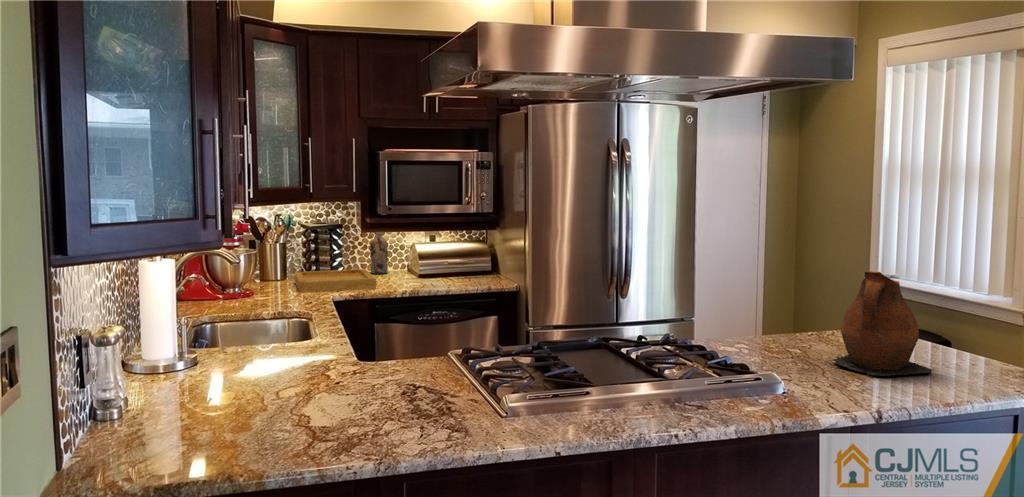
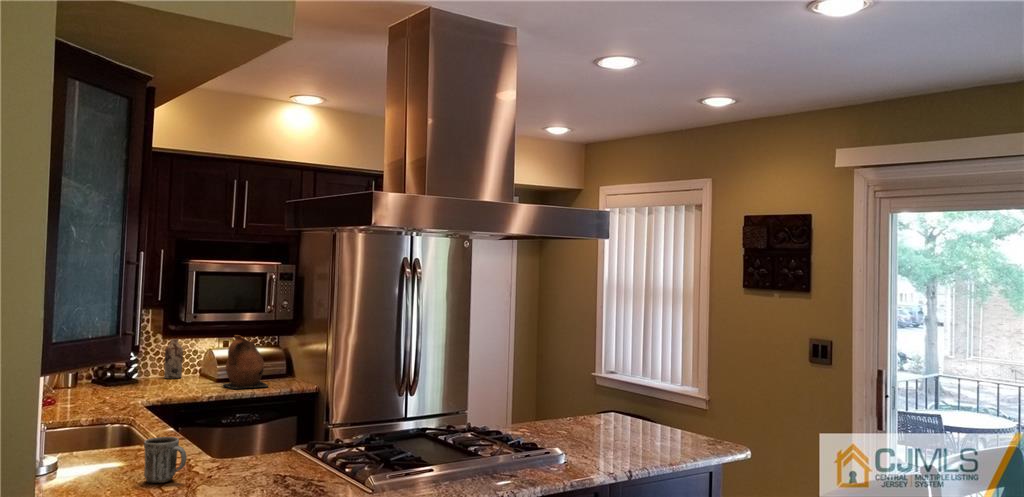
tray: present [295,269,376,293] -> none [89,374,181,400]
ceramic pitcher: present [830,271,932,376] -> present [223,335,268,389]
mug: none [269,335,313,386] -> present [144,437,187,483]

